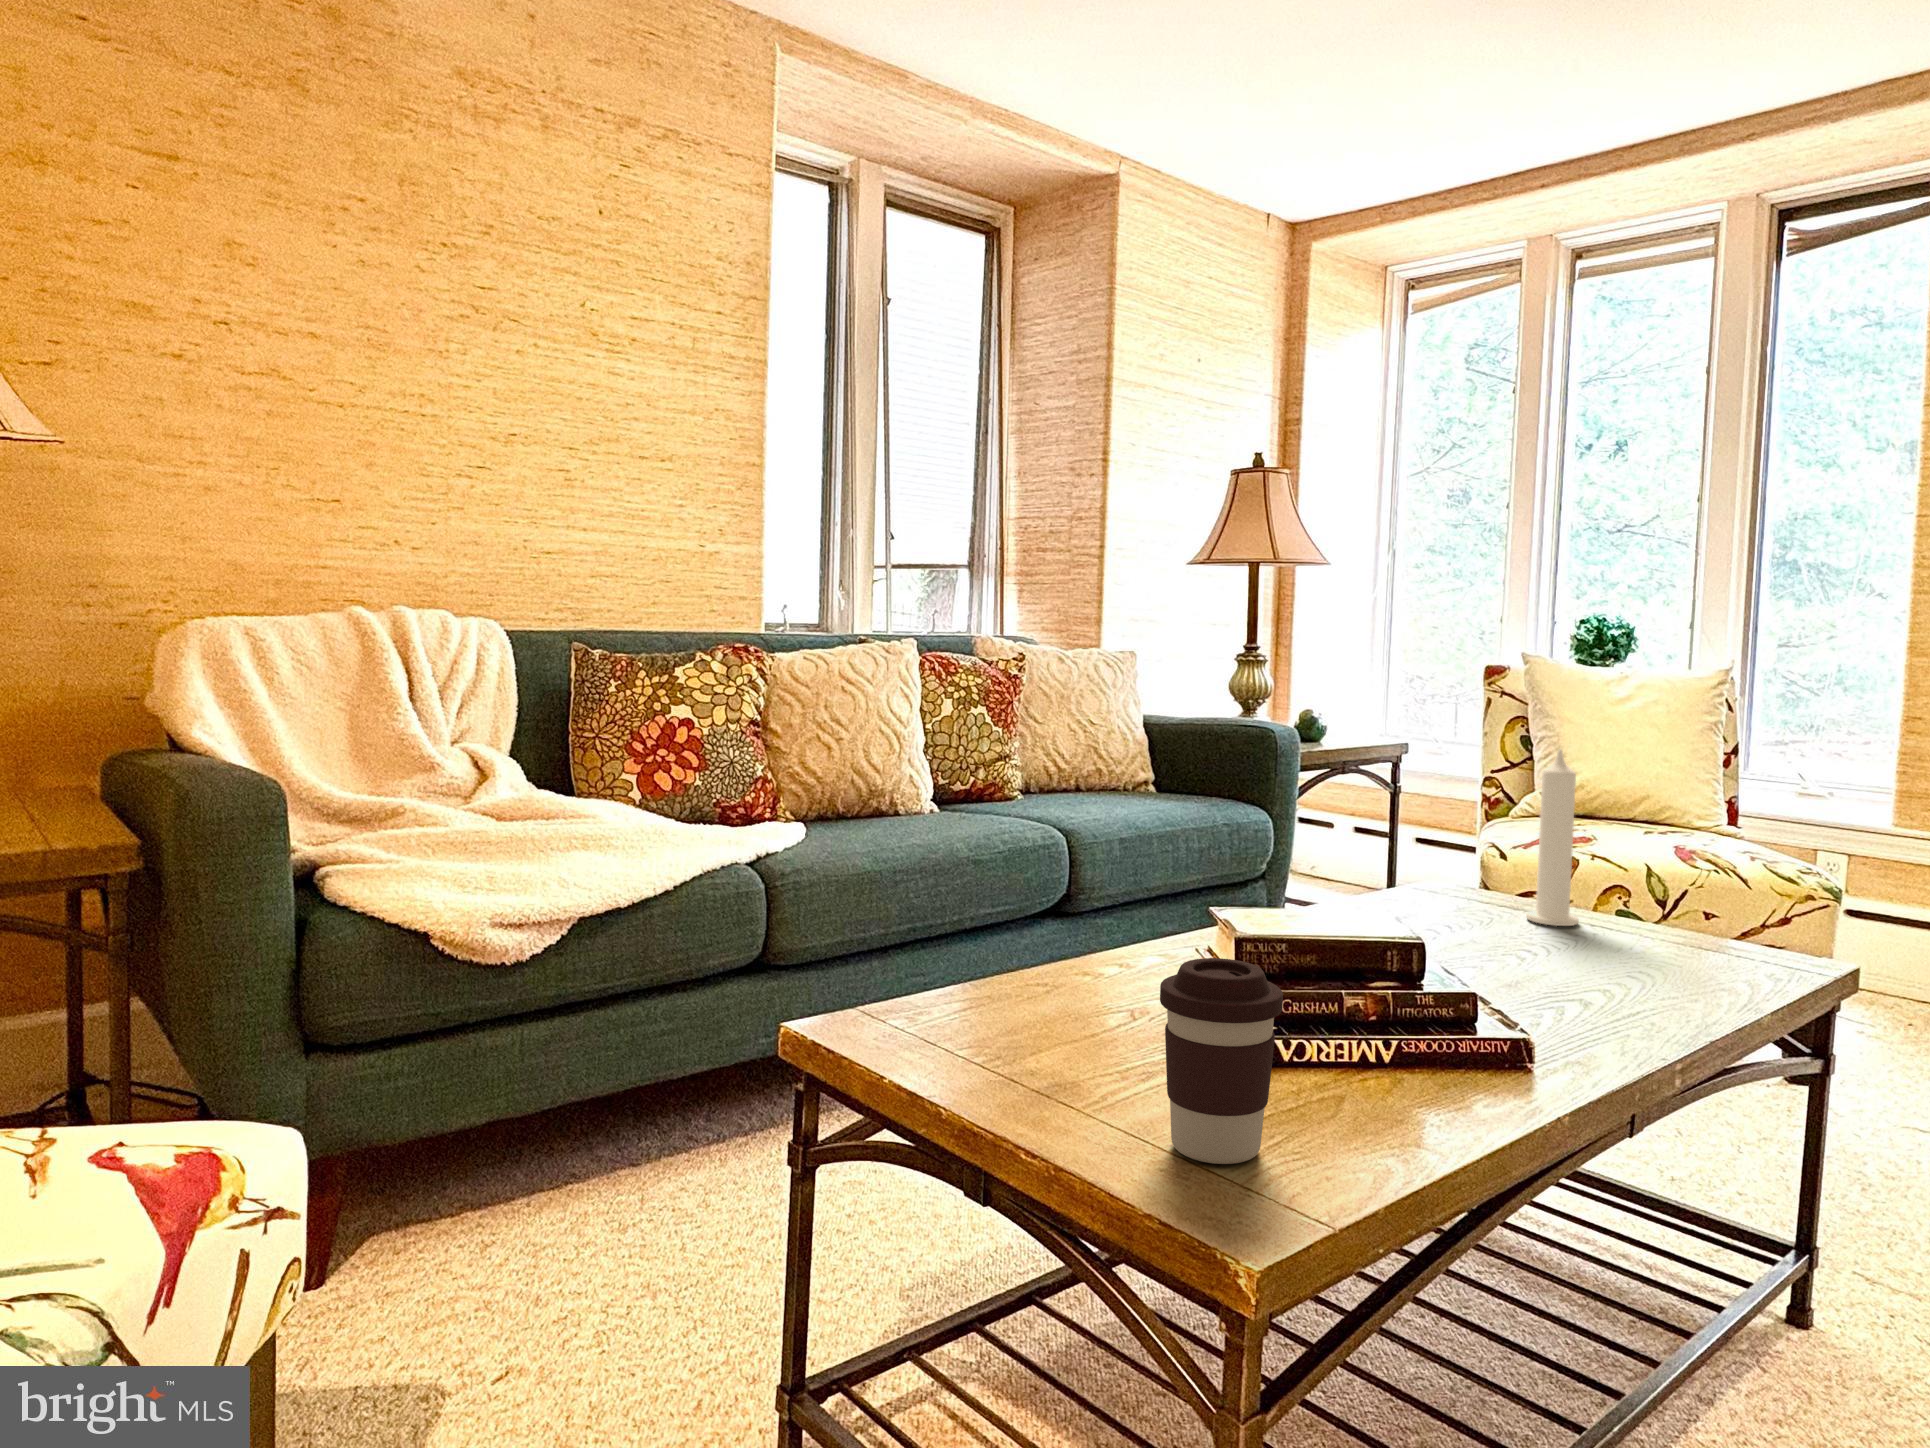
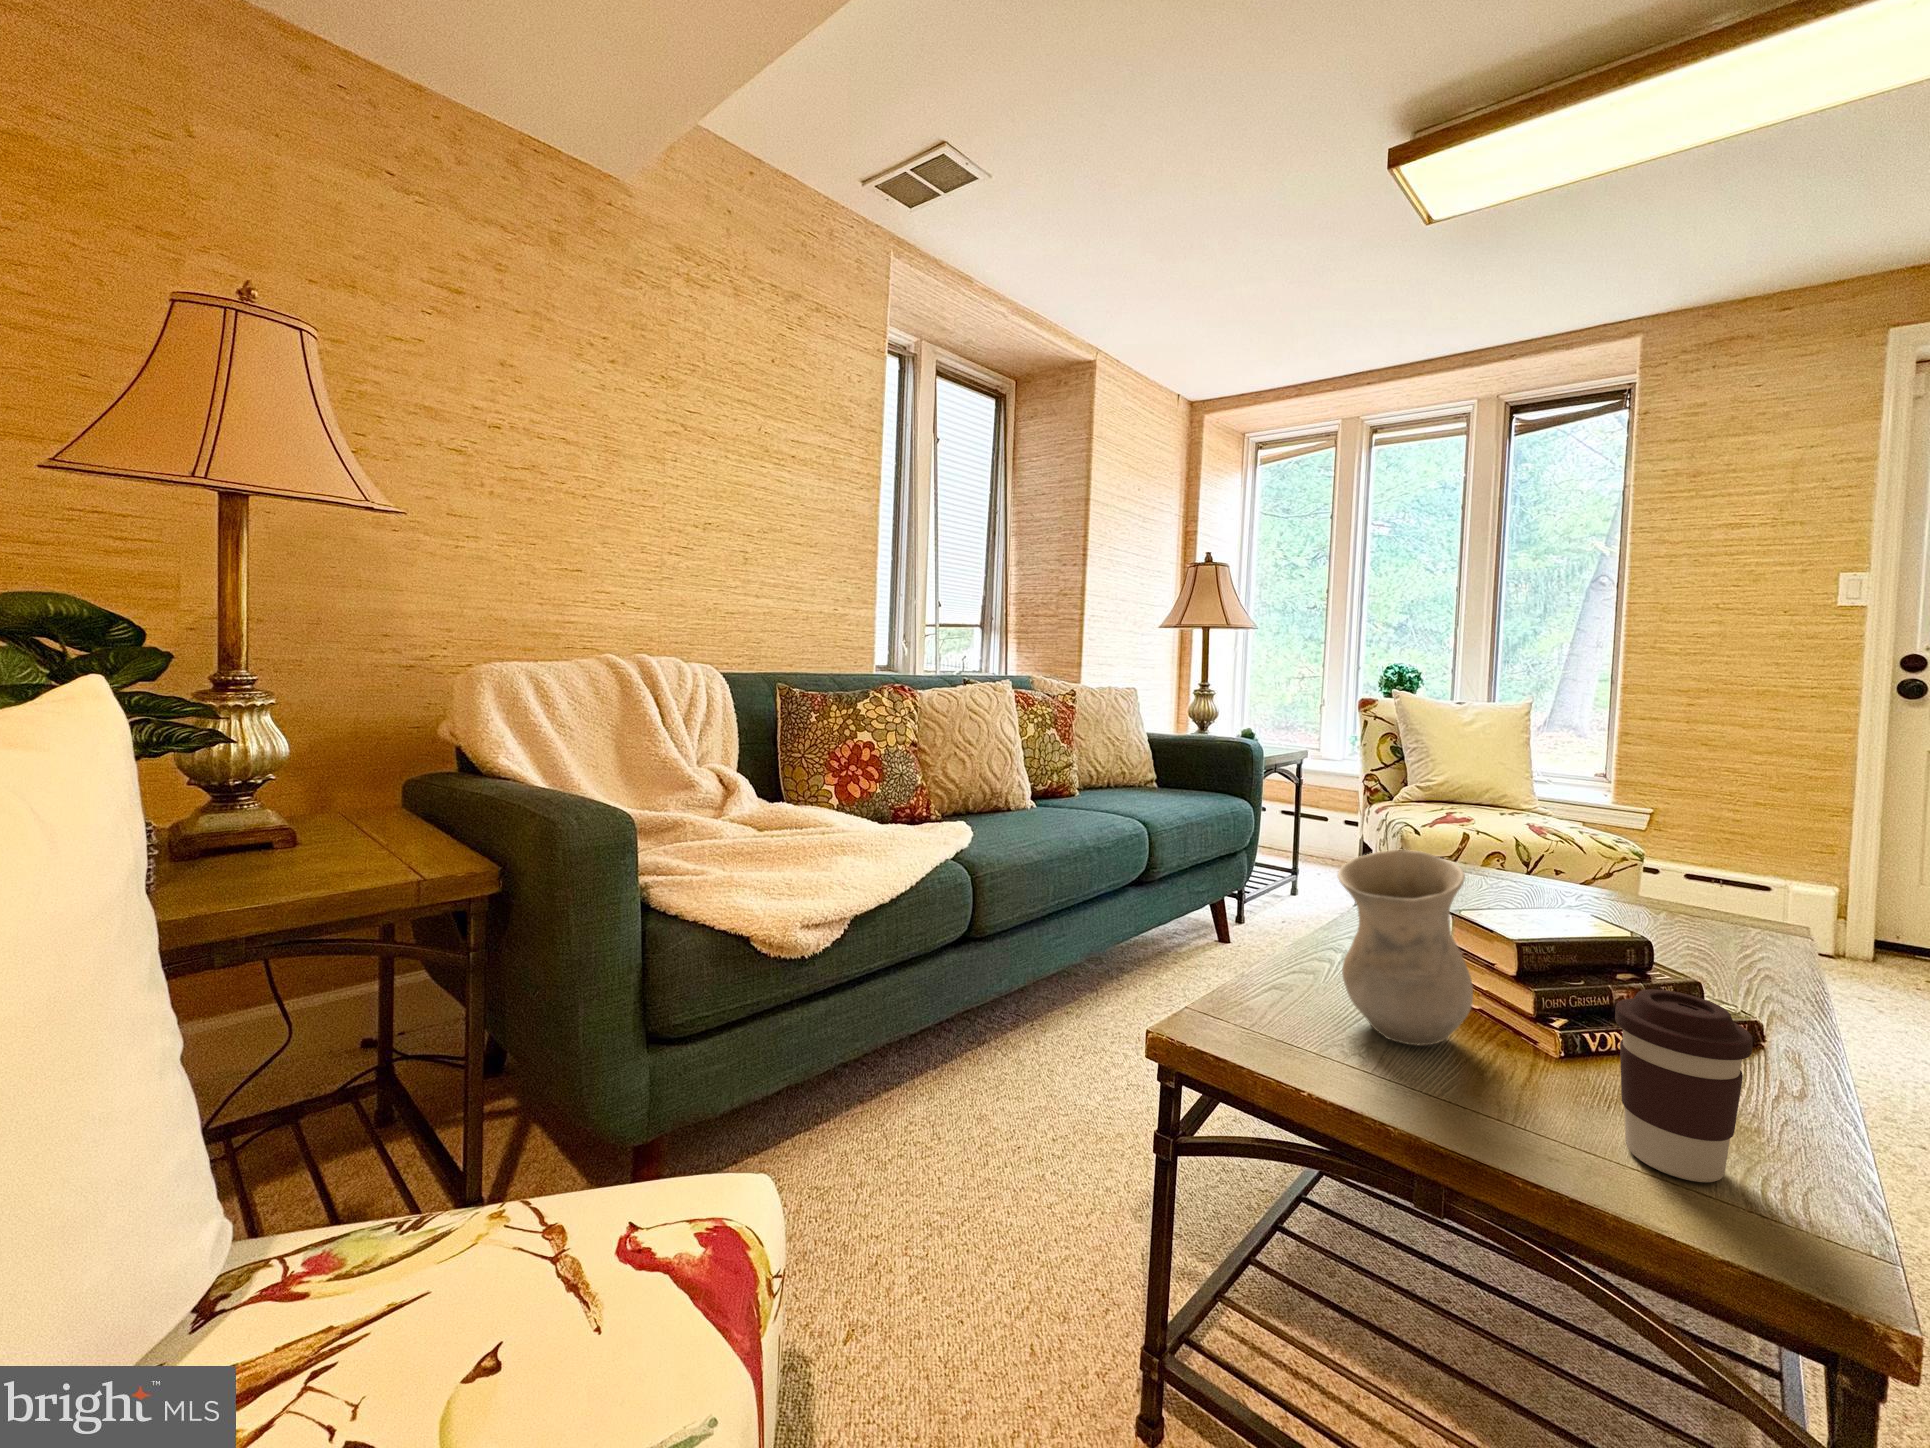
candle: present [1526,749,1579,926] -> none [1546,771,1589,900]
vase: none [985,819,1145,1047] -> present [1338,849,1473,1046]

